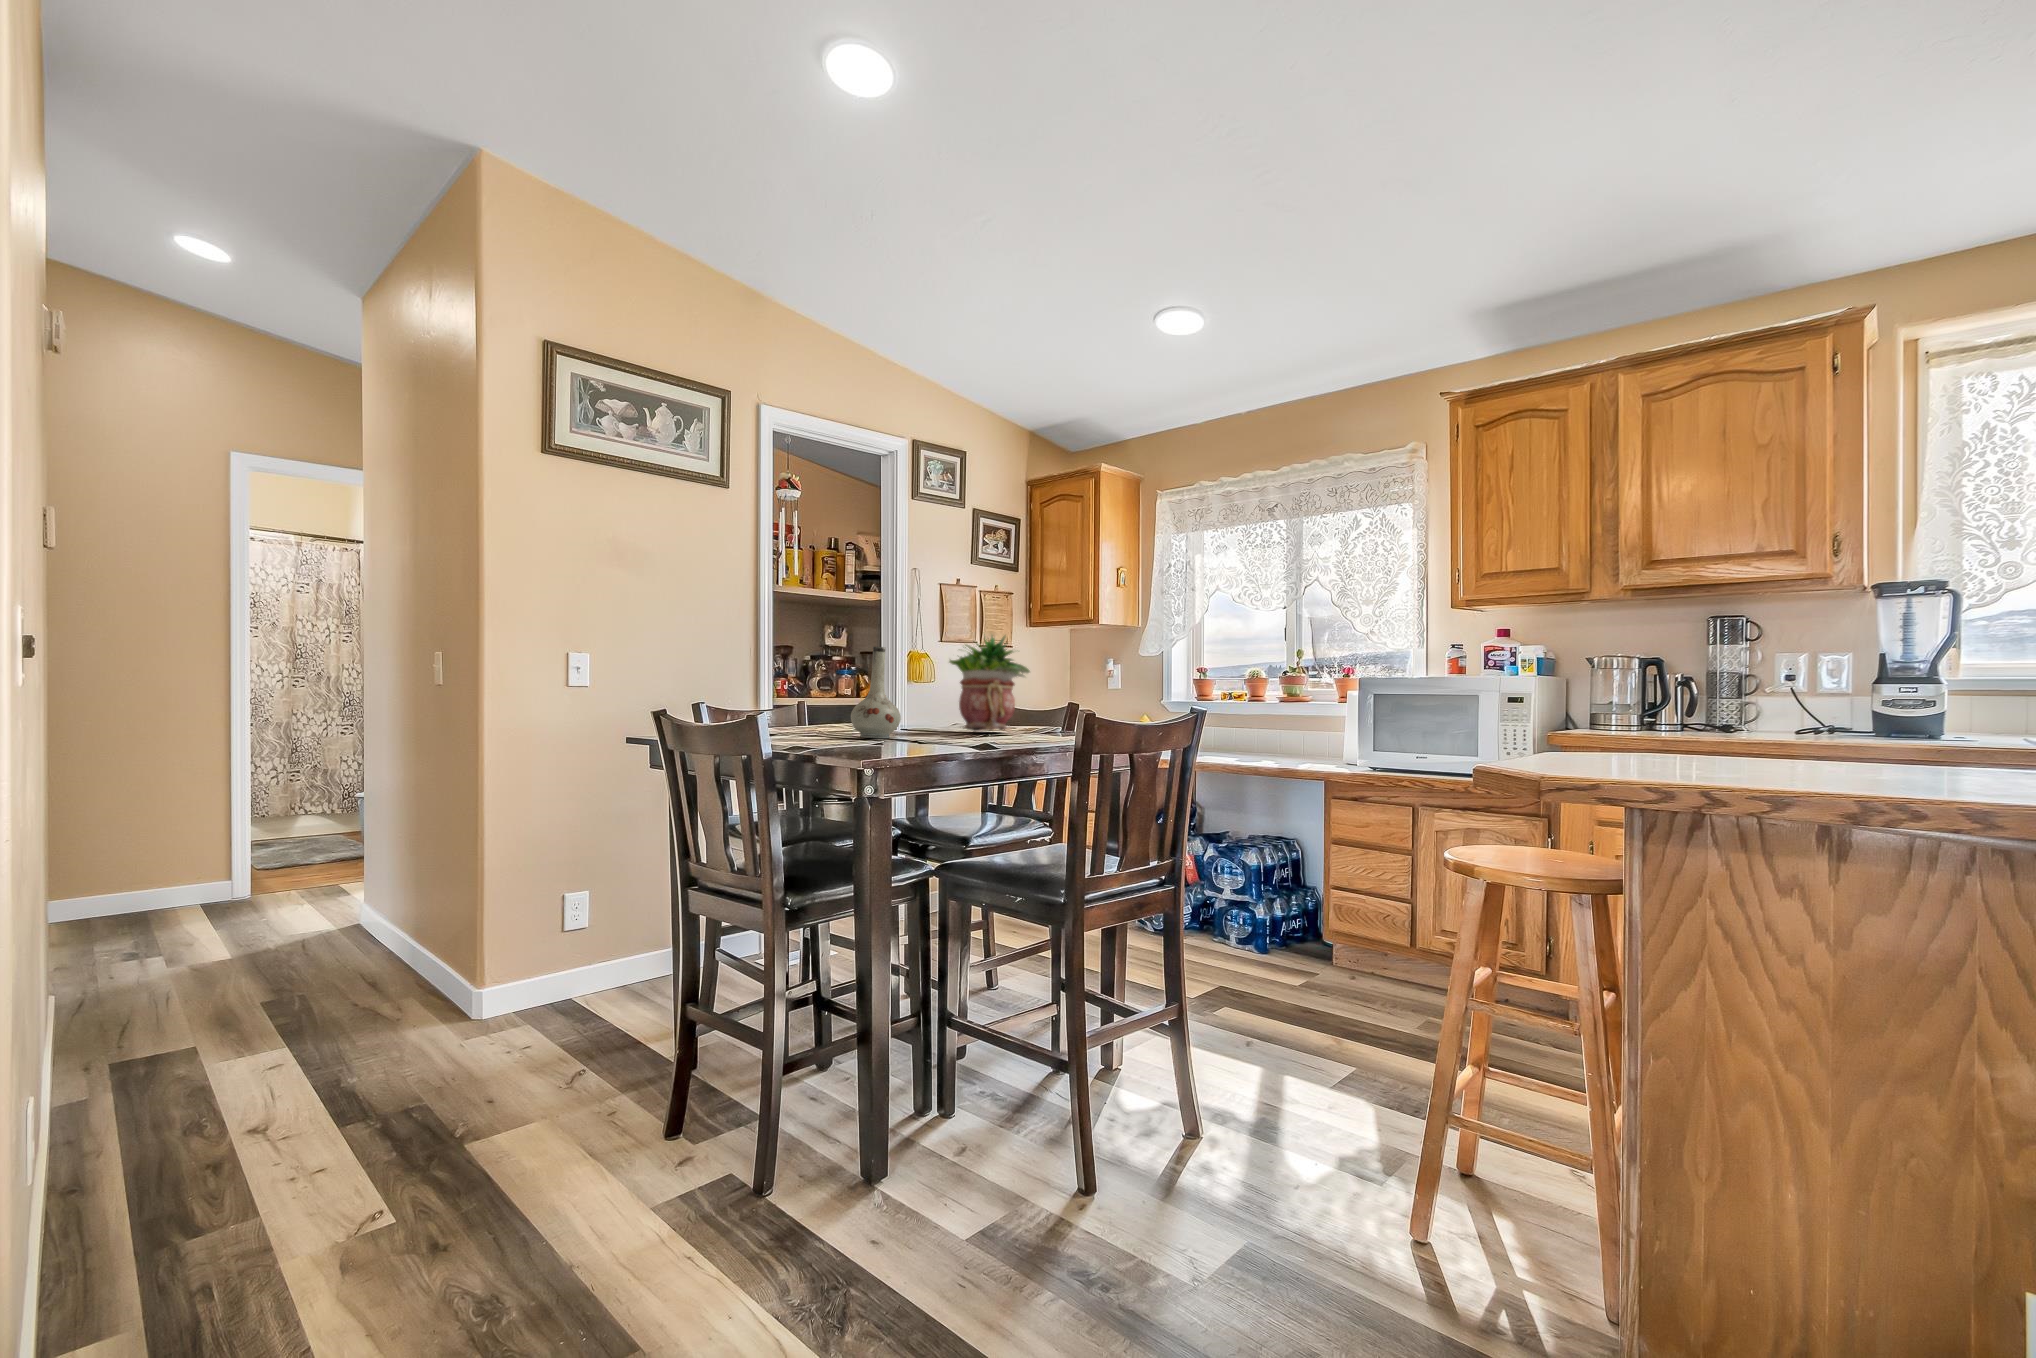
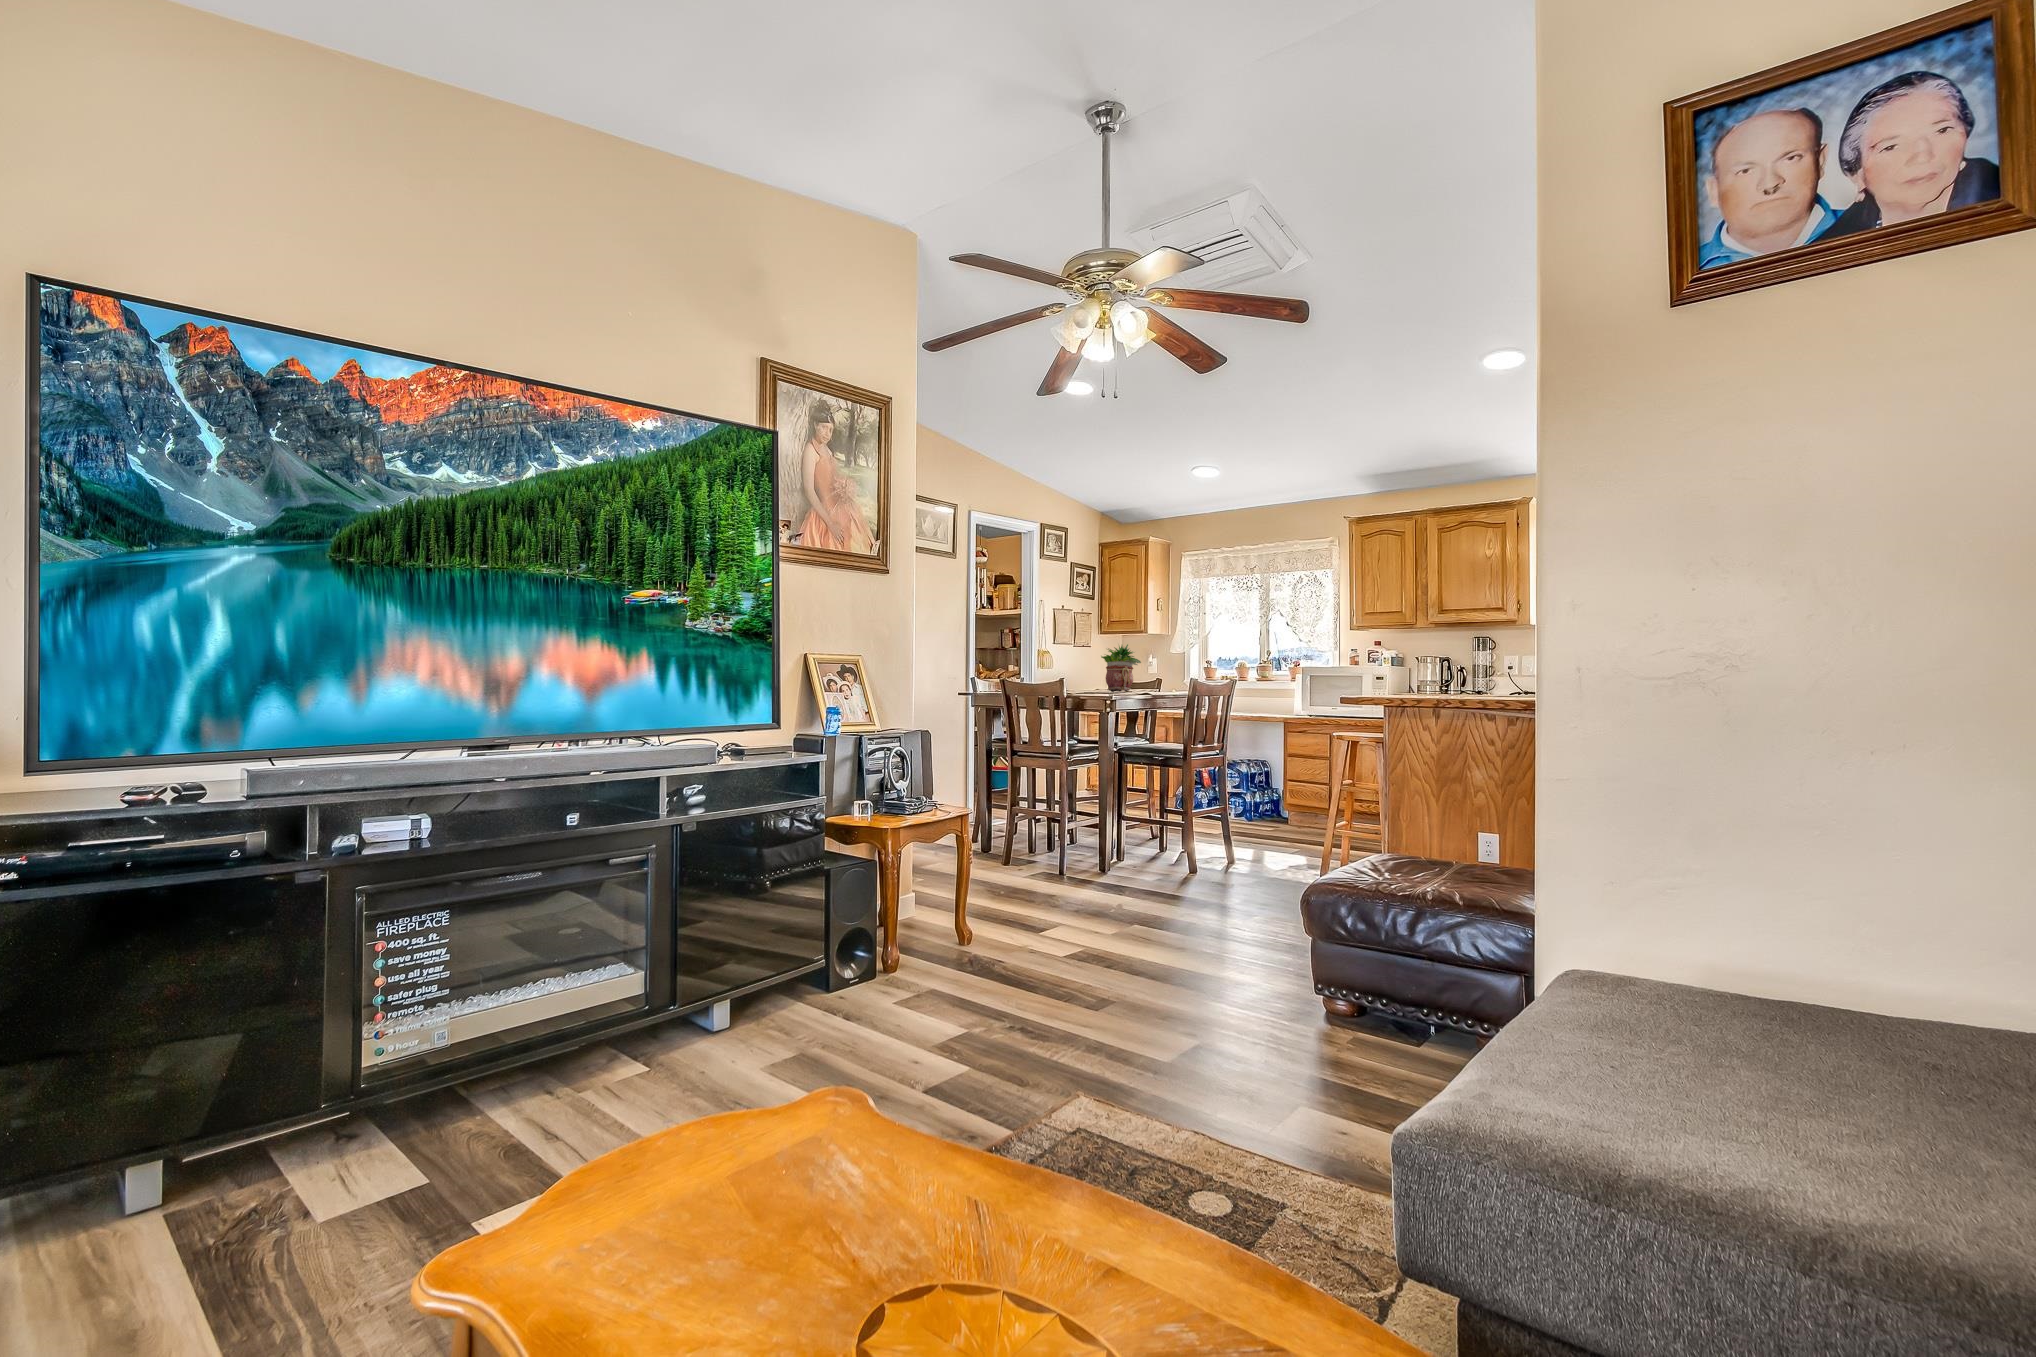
vase: present [851,647,901,738] -> none [1062,650,1086,693]

